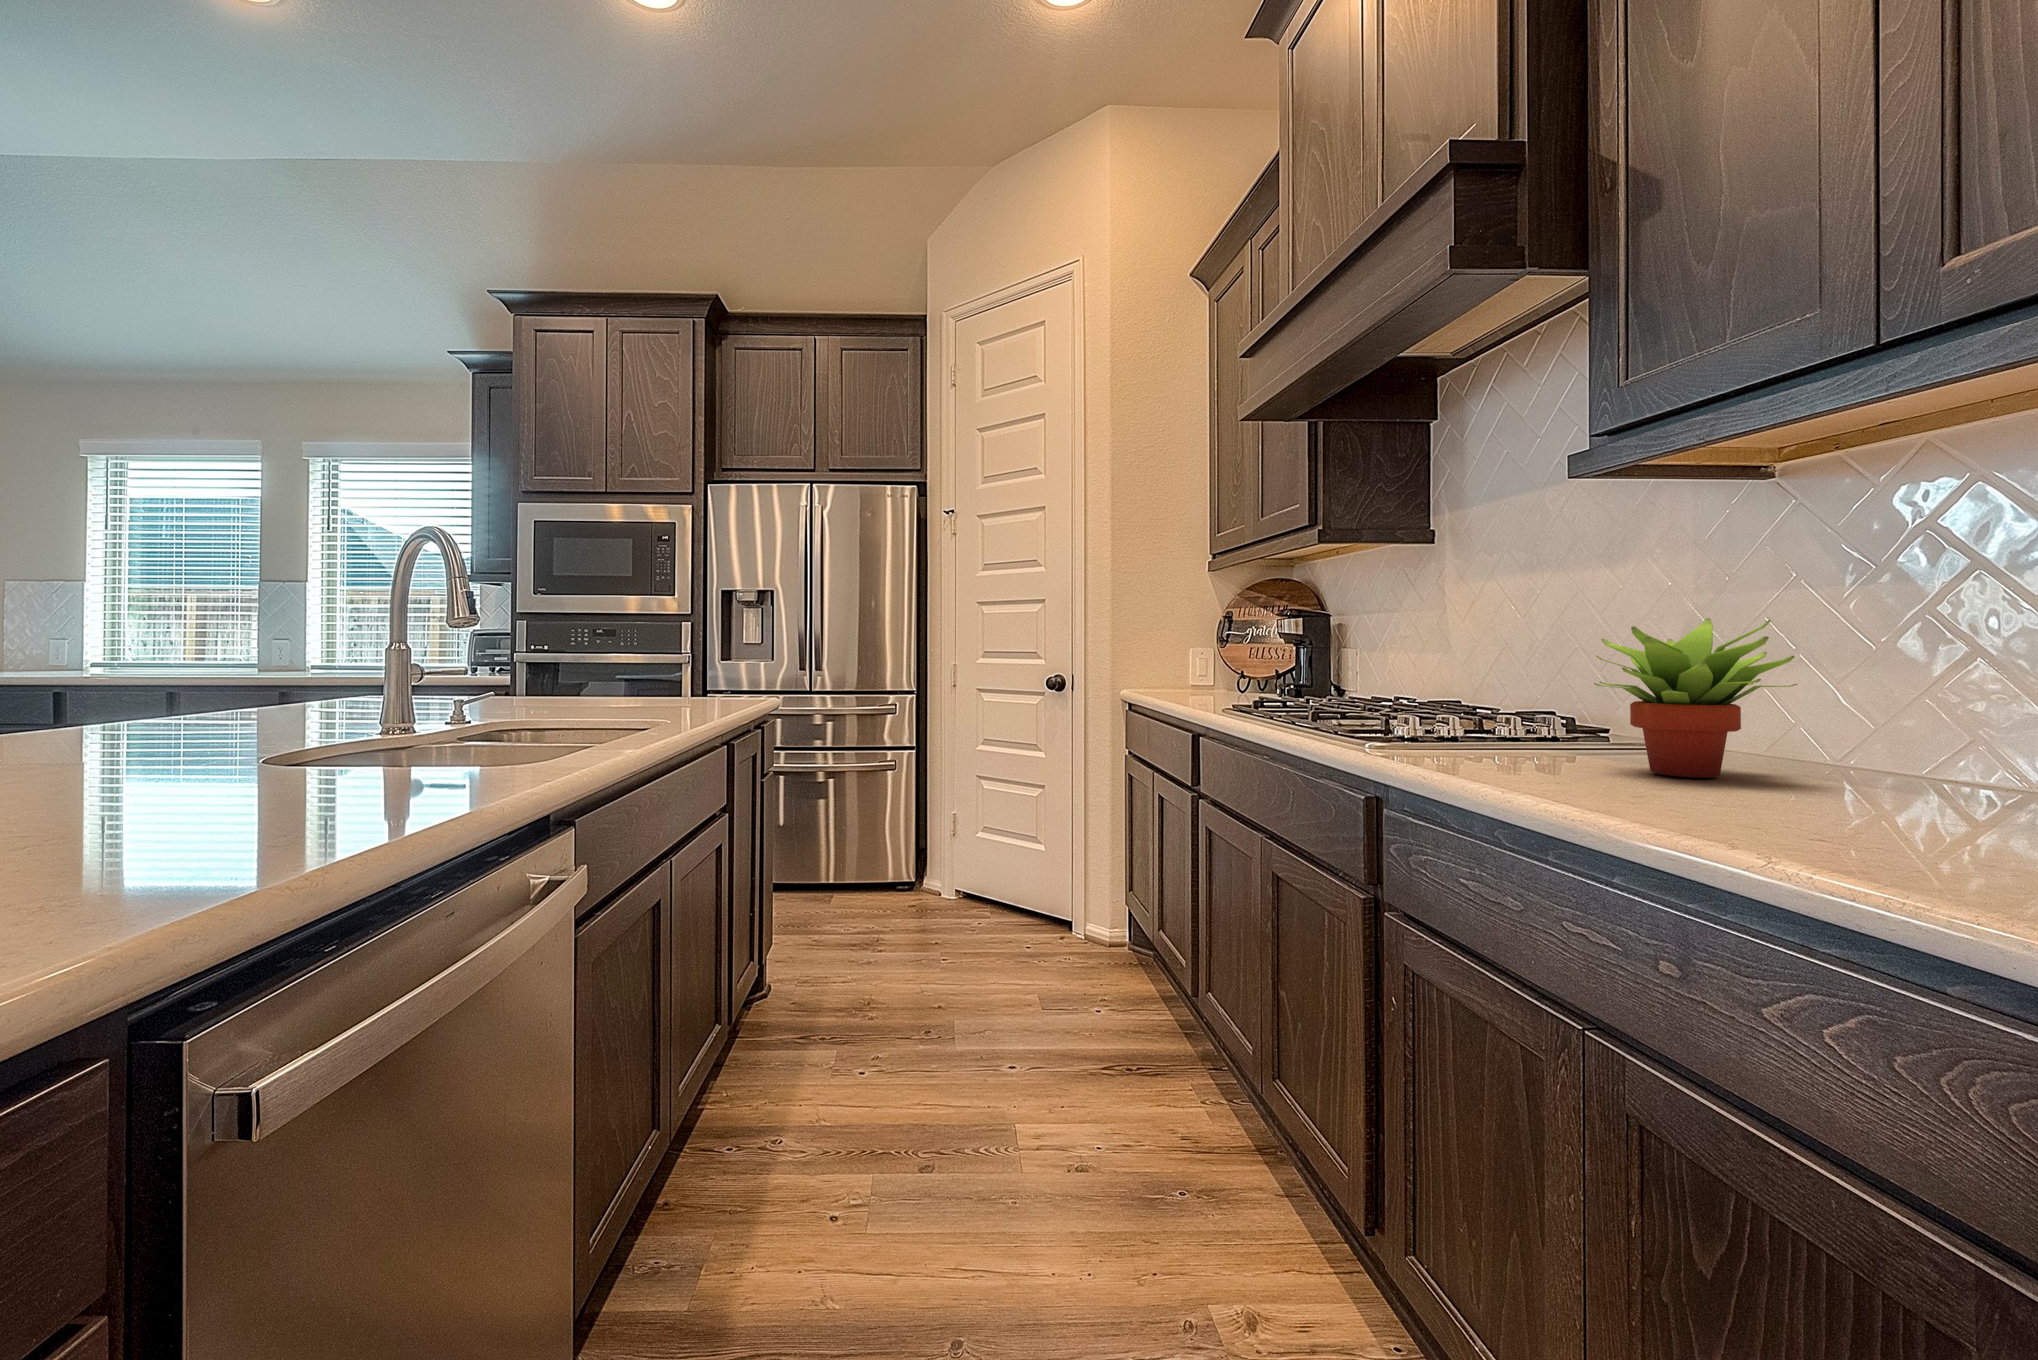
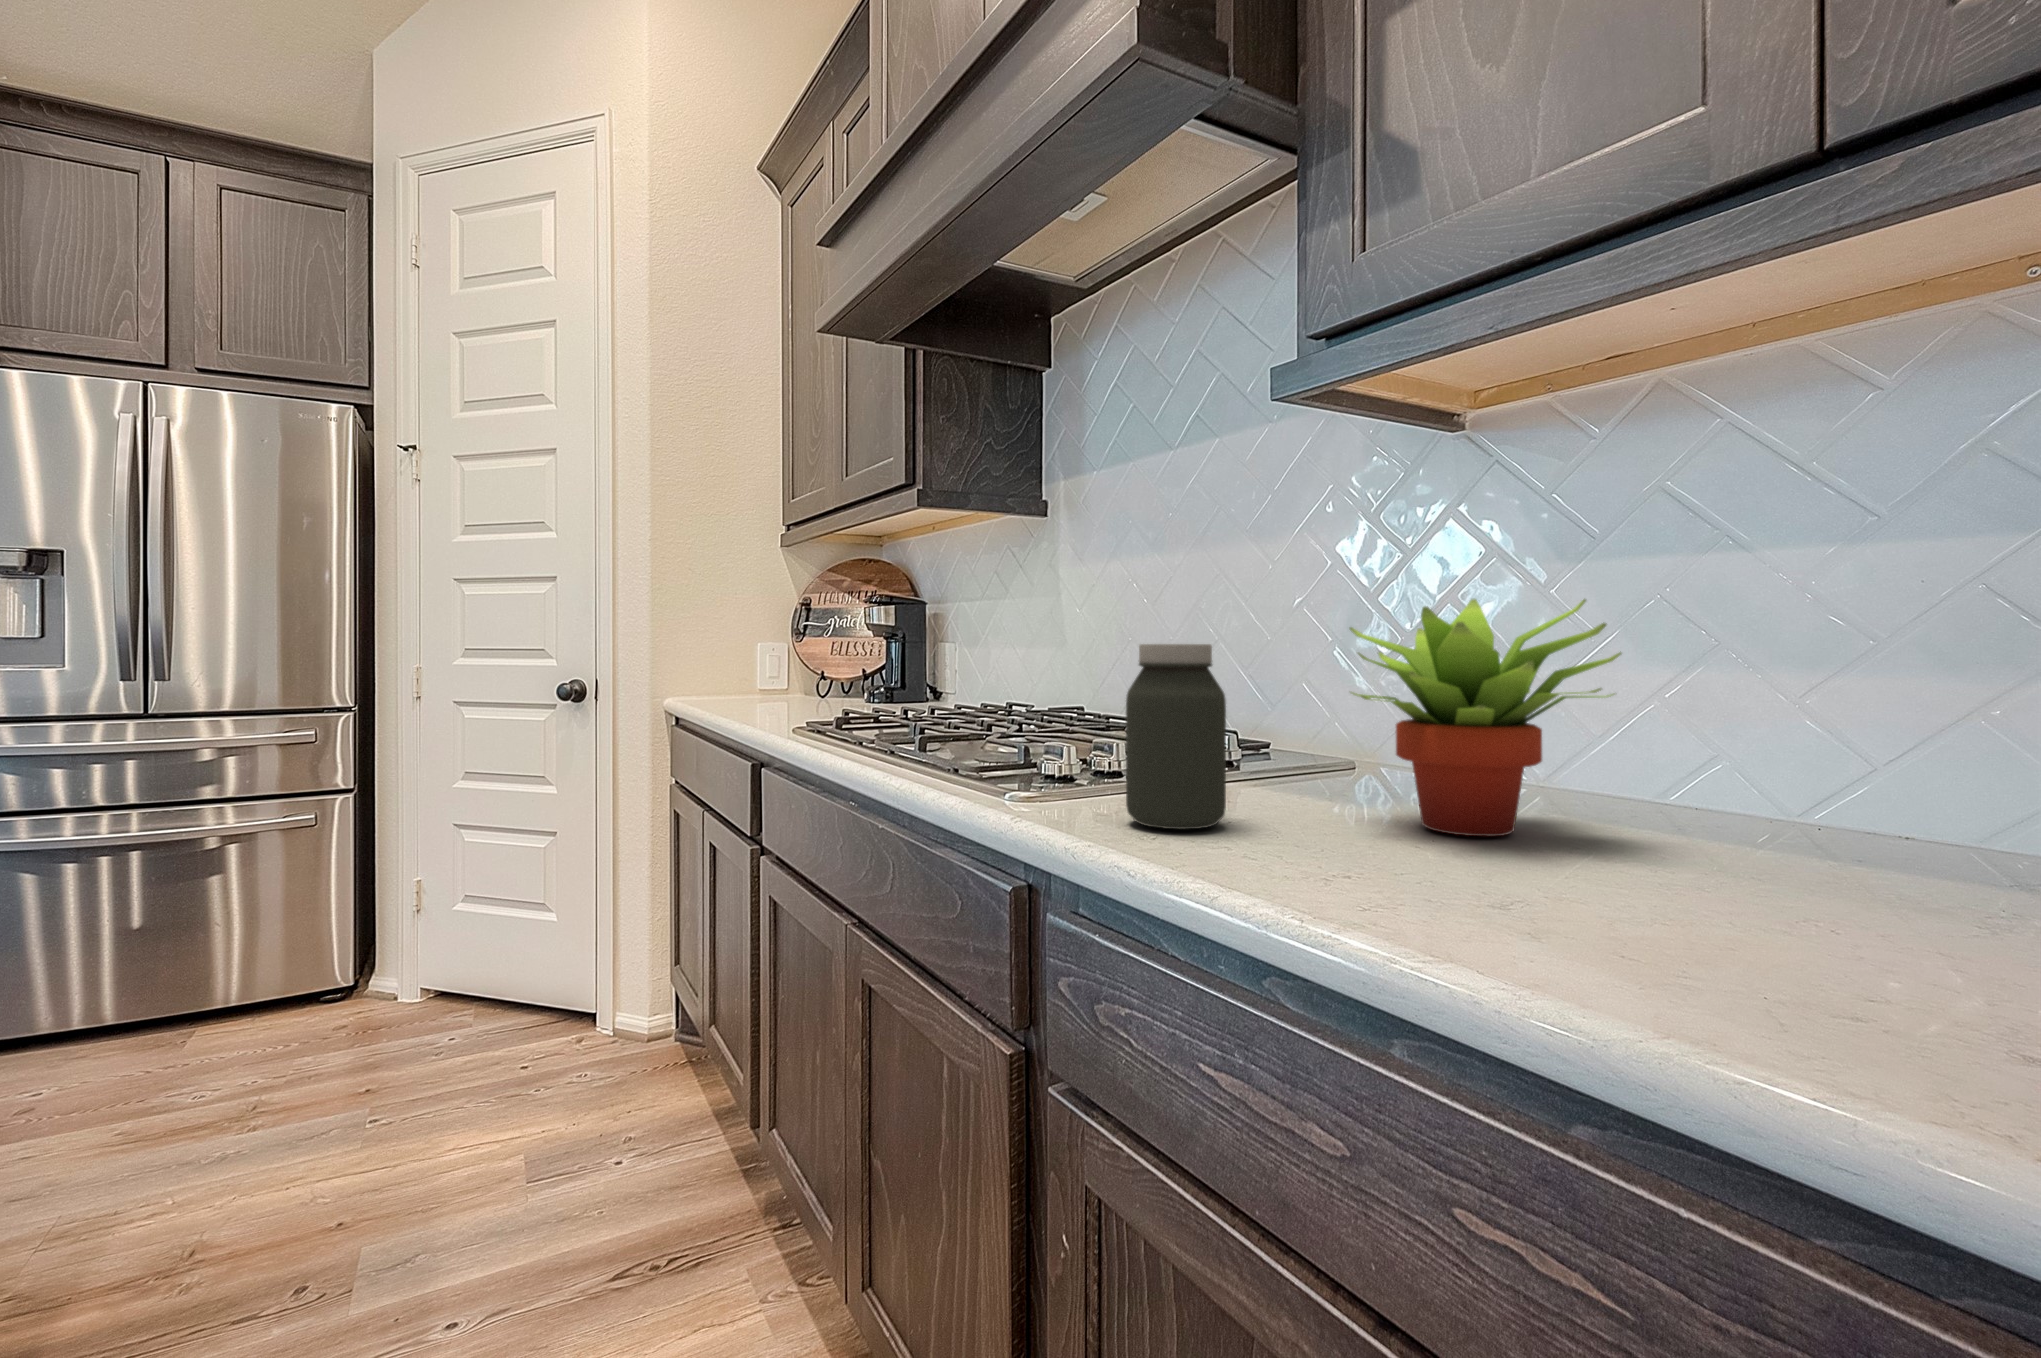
jar: none [1432,650,1502,765] -> present [1126,644,1226,829]

